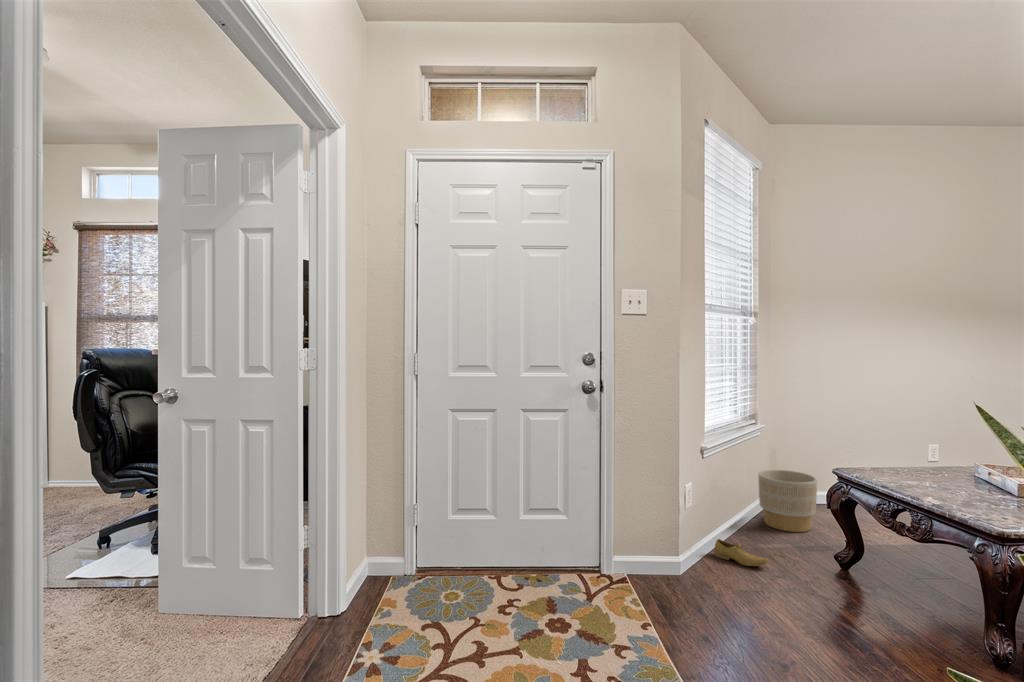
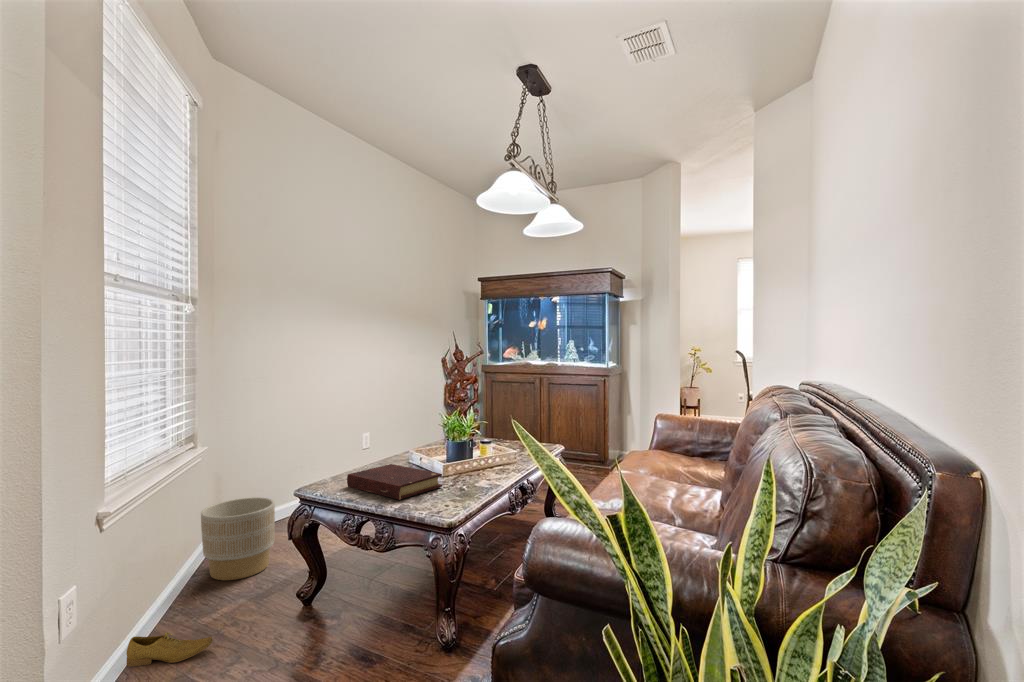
book: none [885,467,996,500] -> present [347,464,442,500]

